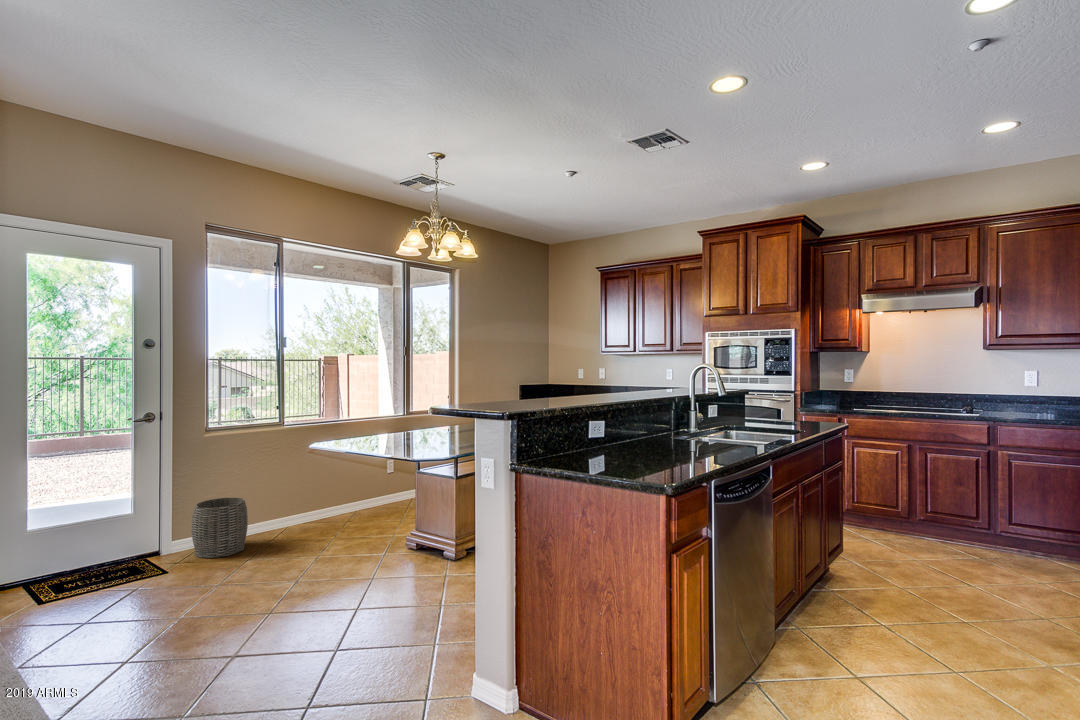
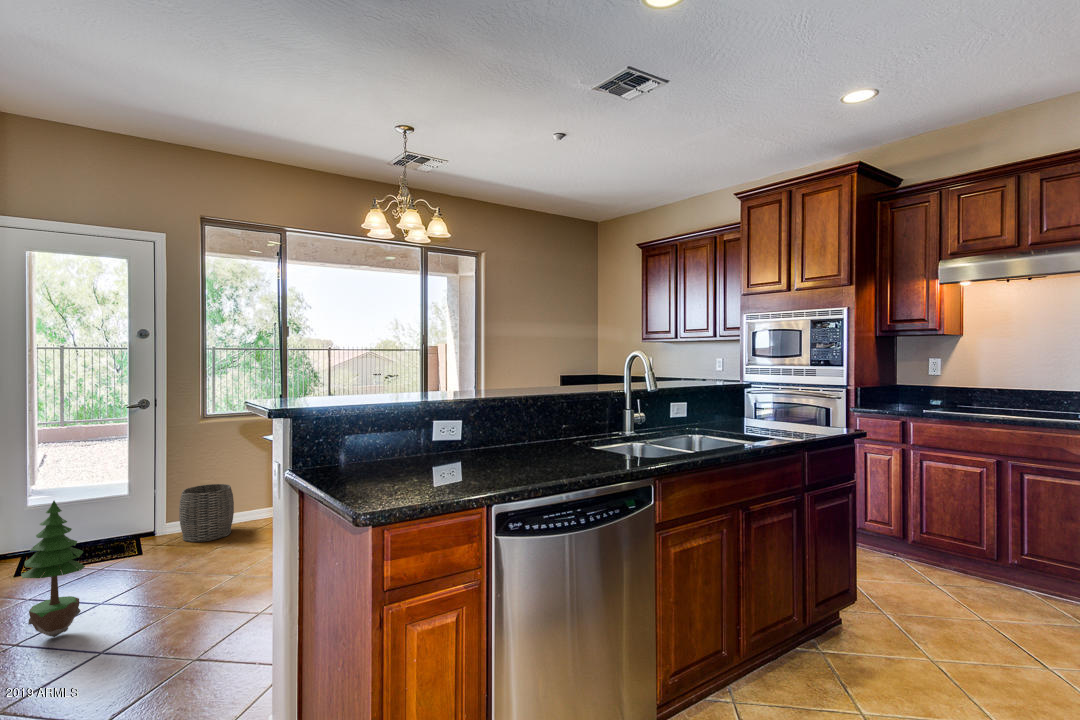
potted tree: none [124,515,186,656] -> present [21,501,85,637]

